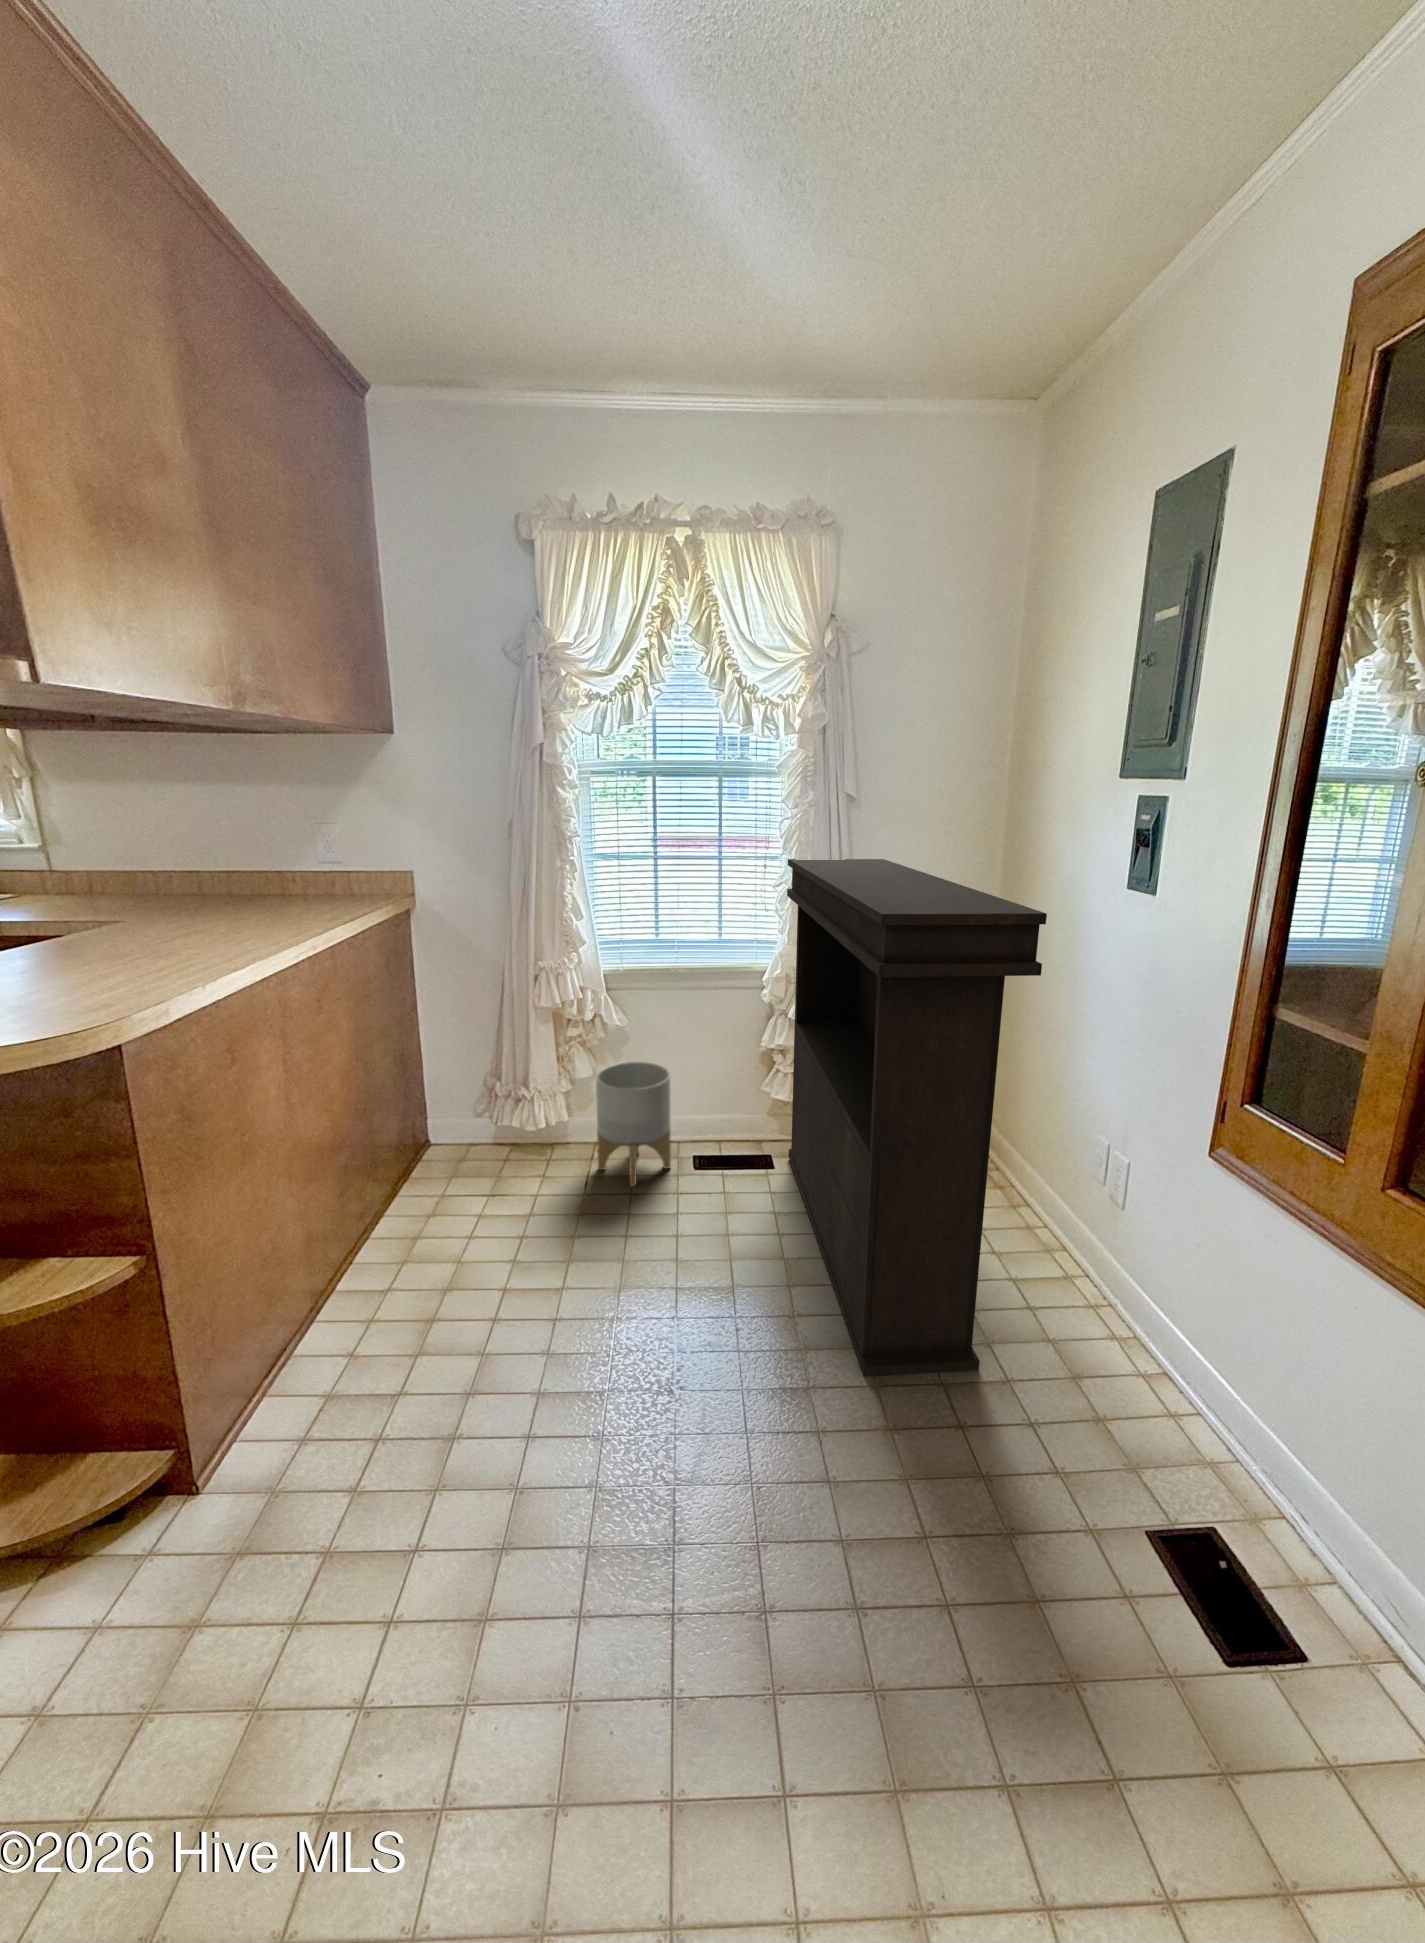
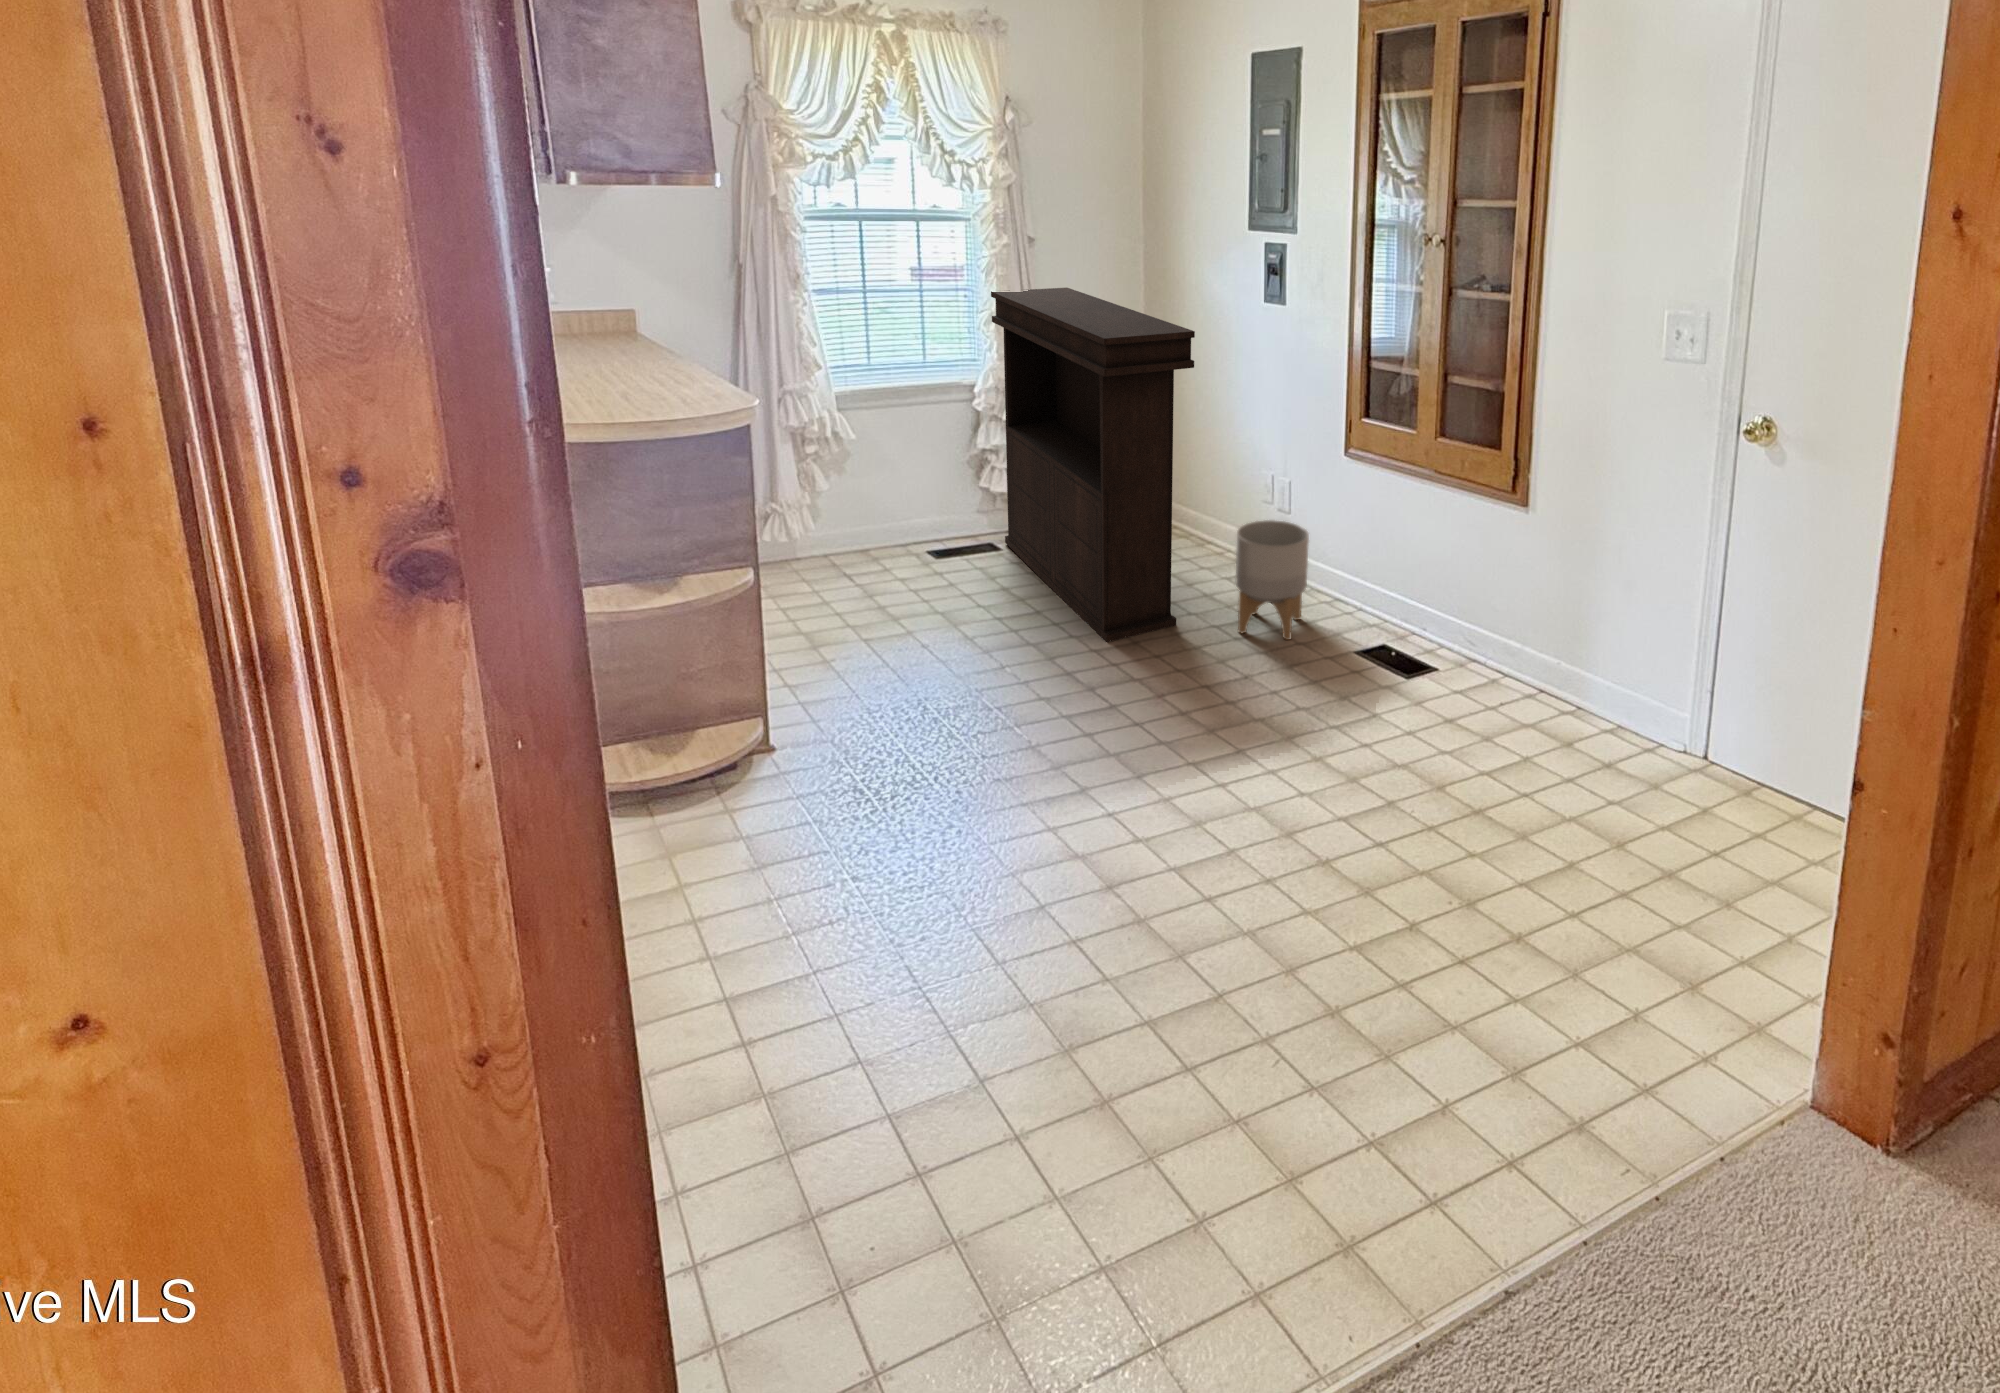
planter: present [596,1062,671,1186] -> present [1236,520,1309,640]

